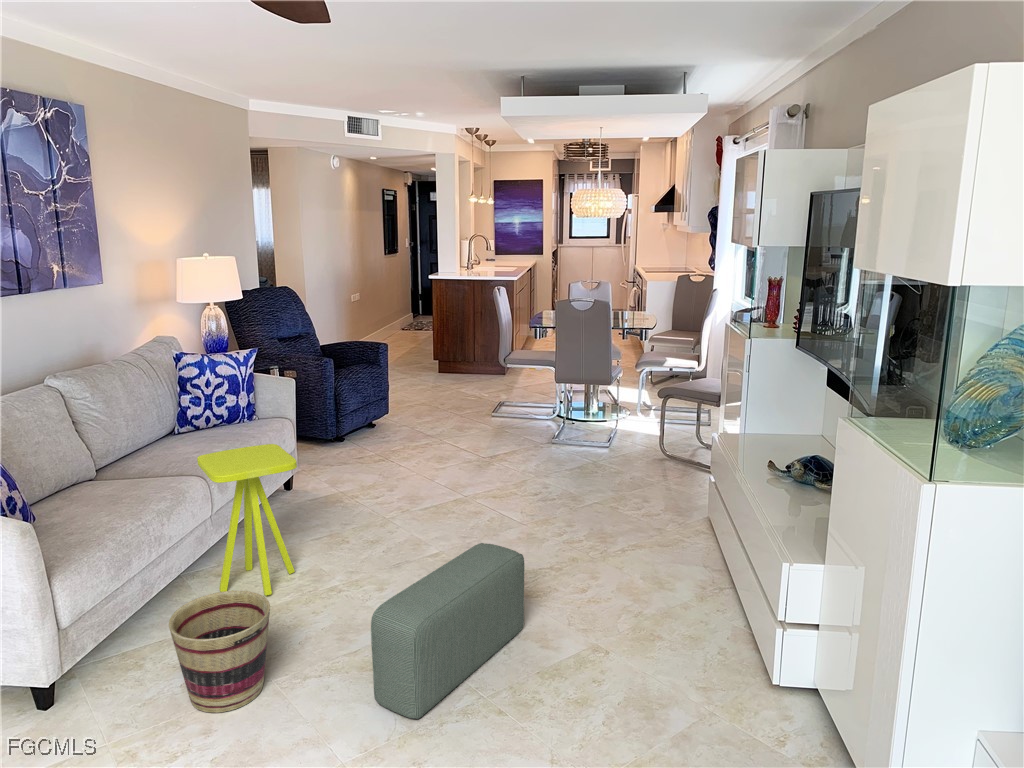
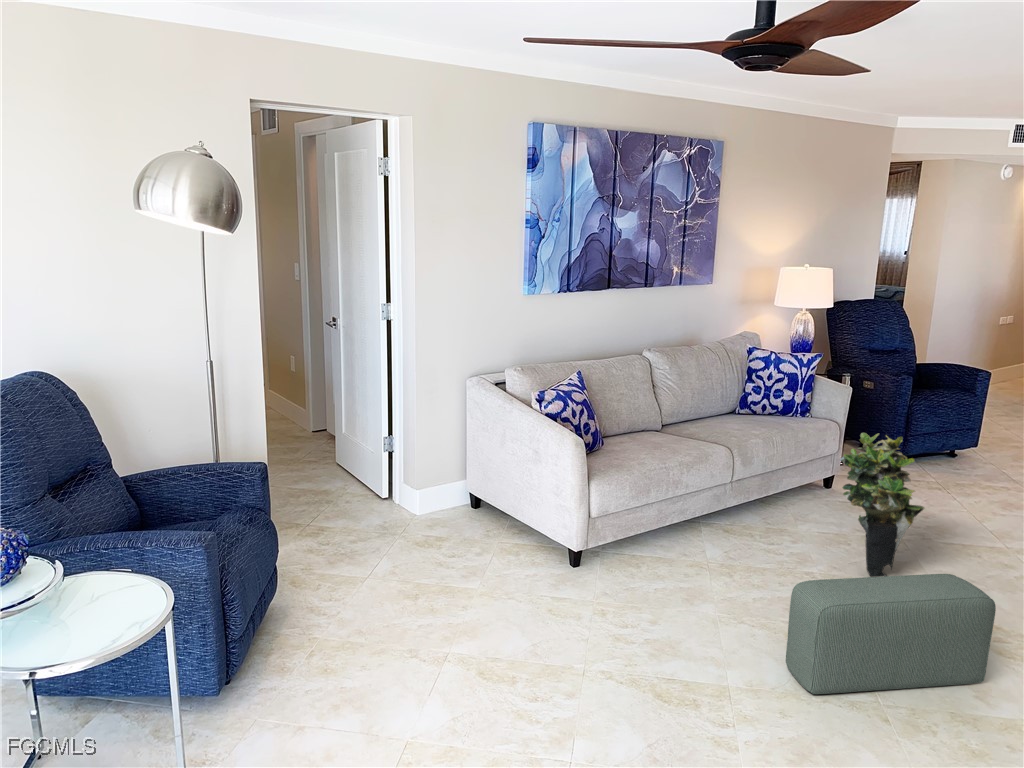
potted plant: none [331,422,414,567] -> present [840,433,924,577]
side table: present [197,444,297,596] -> none [720,428,800,560]
basket: present [169,591,270,713] -> none [648,529,726,621]

